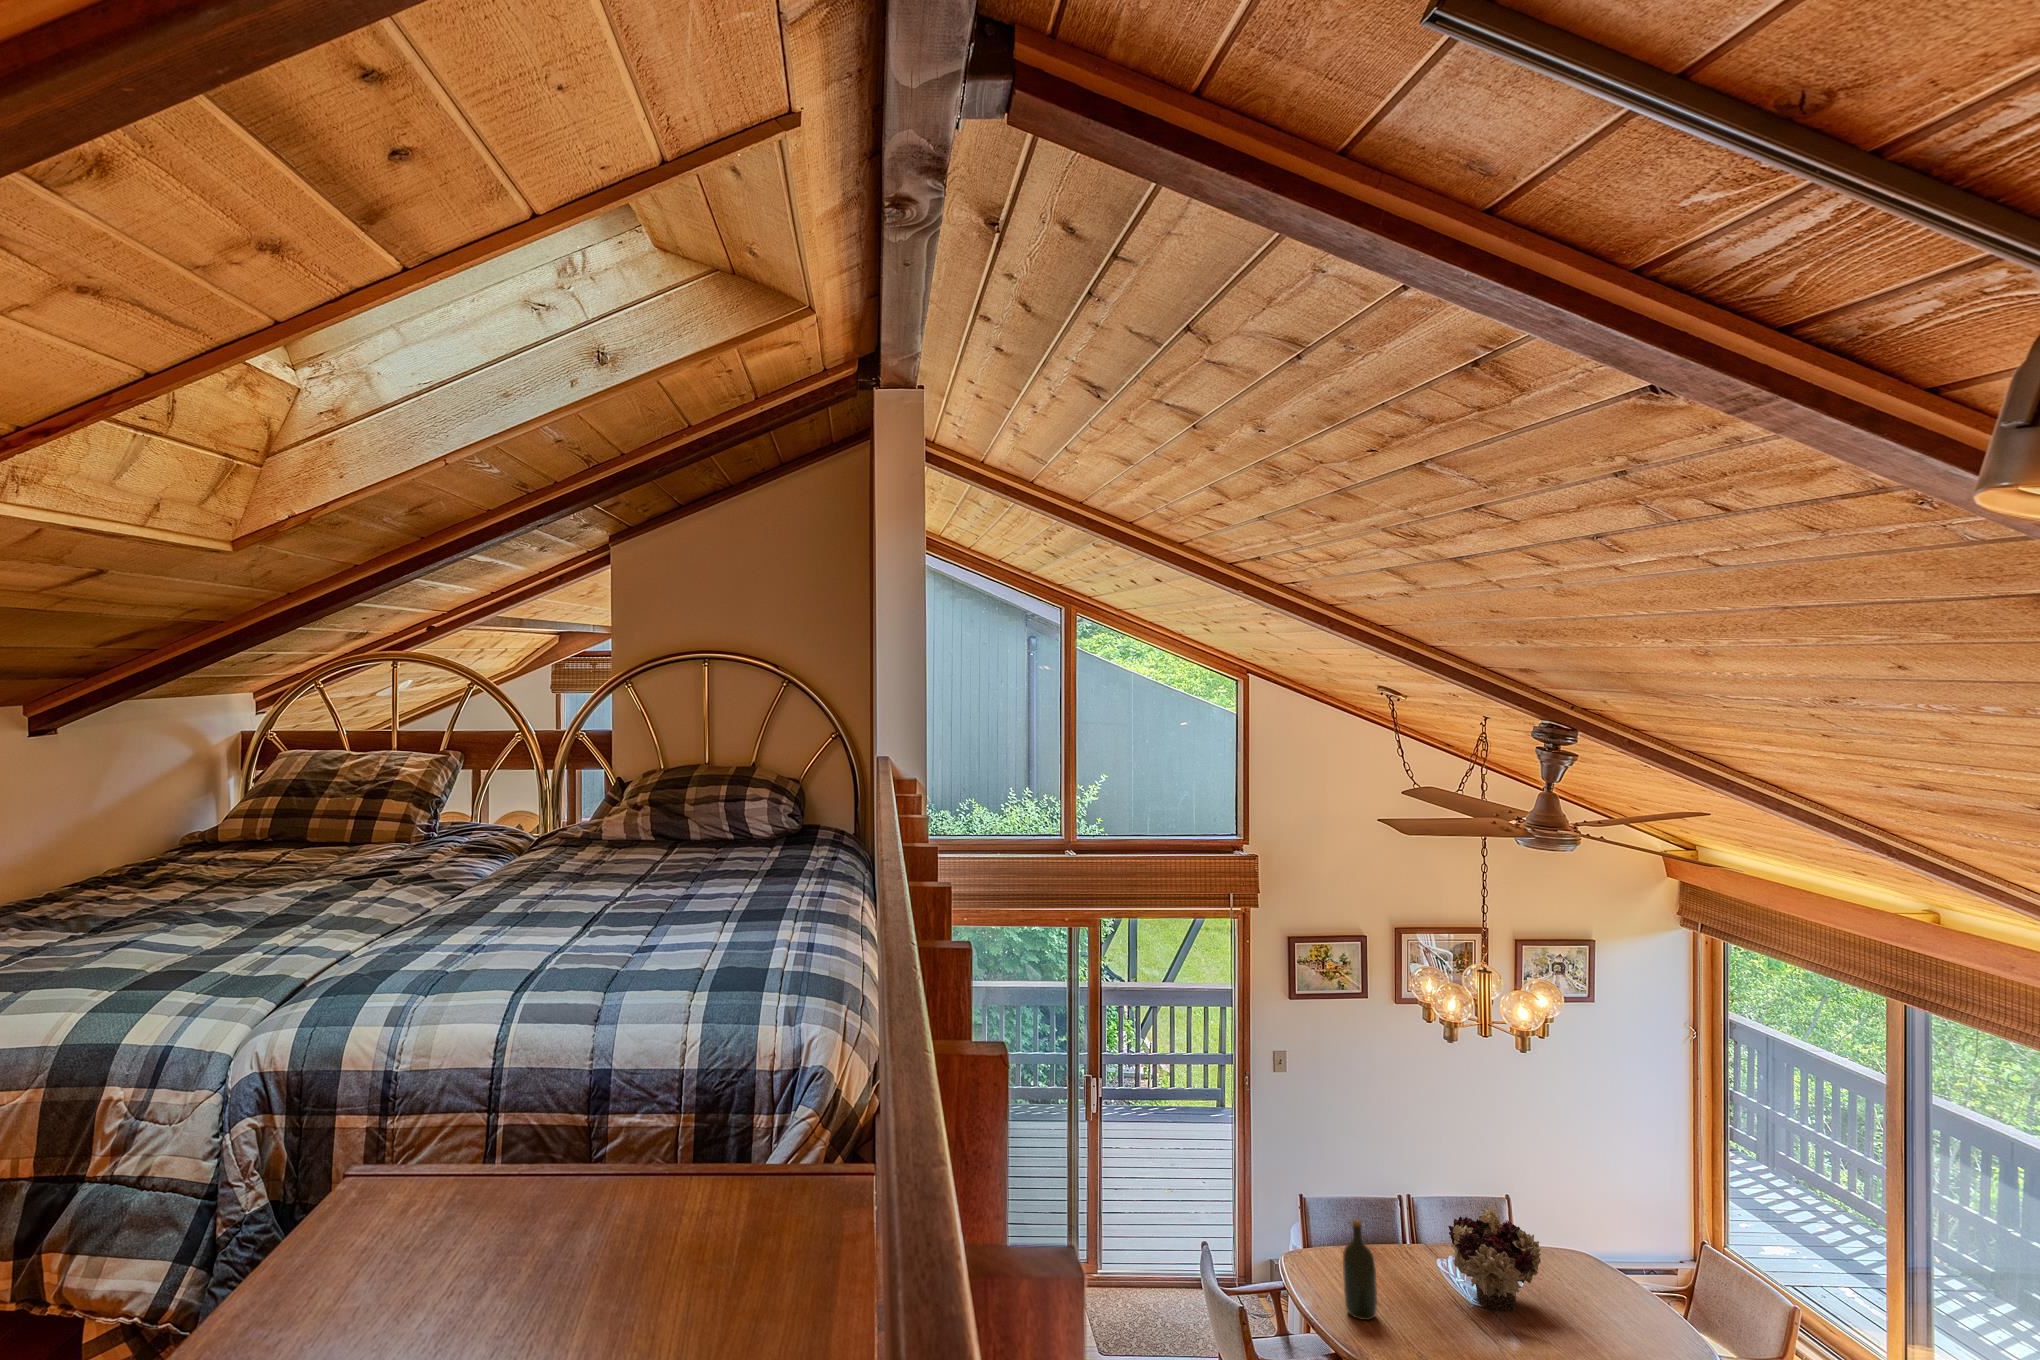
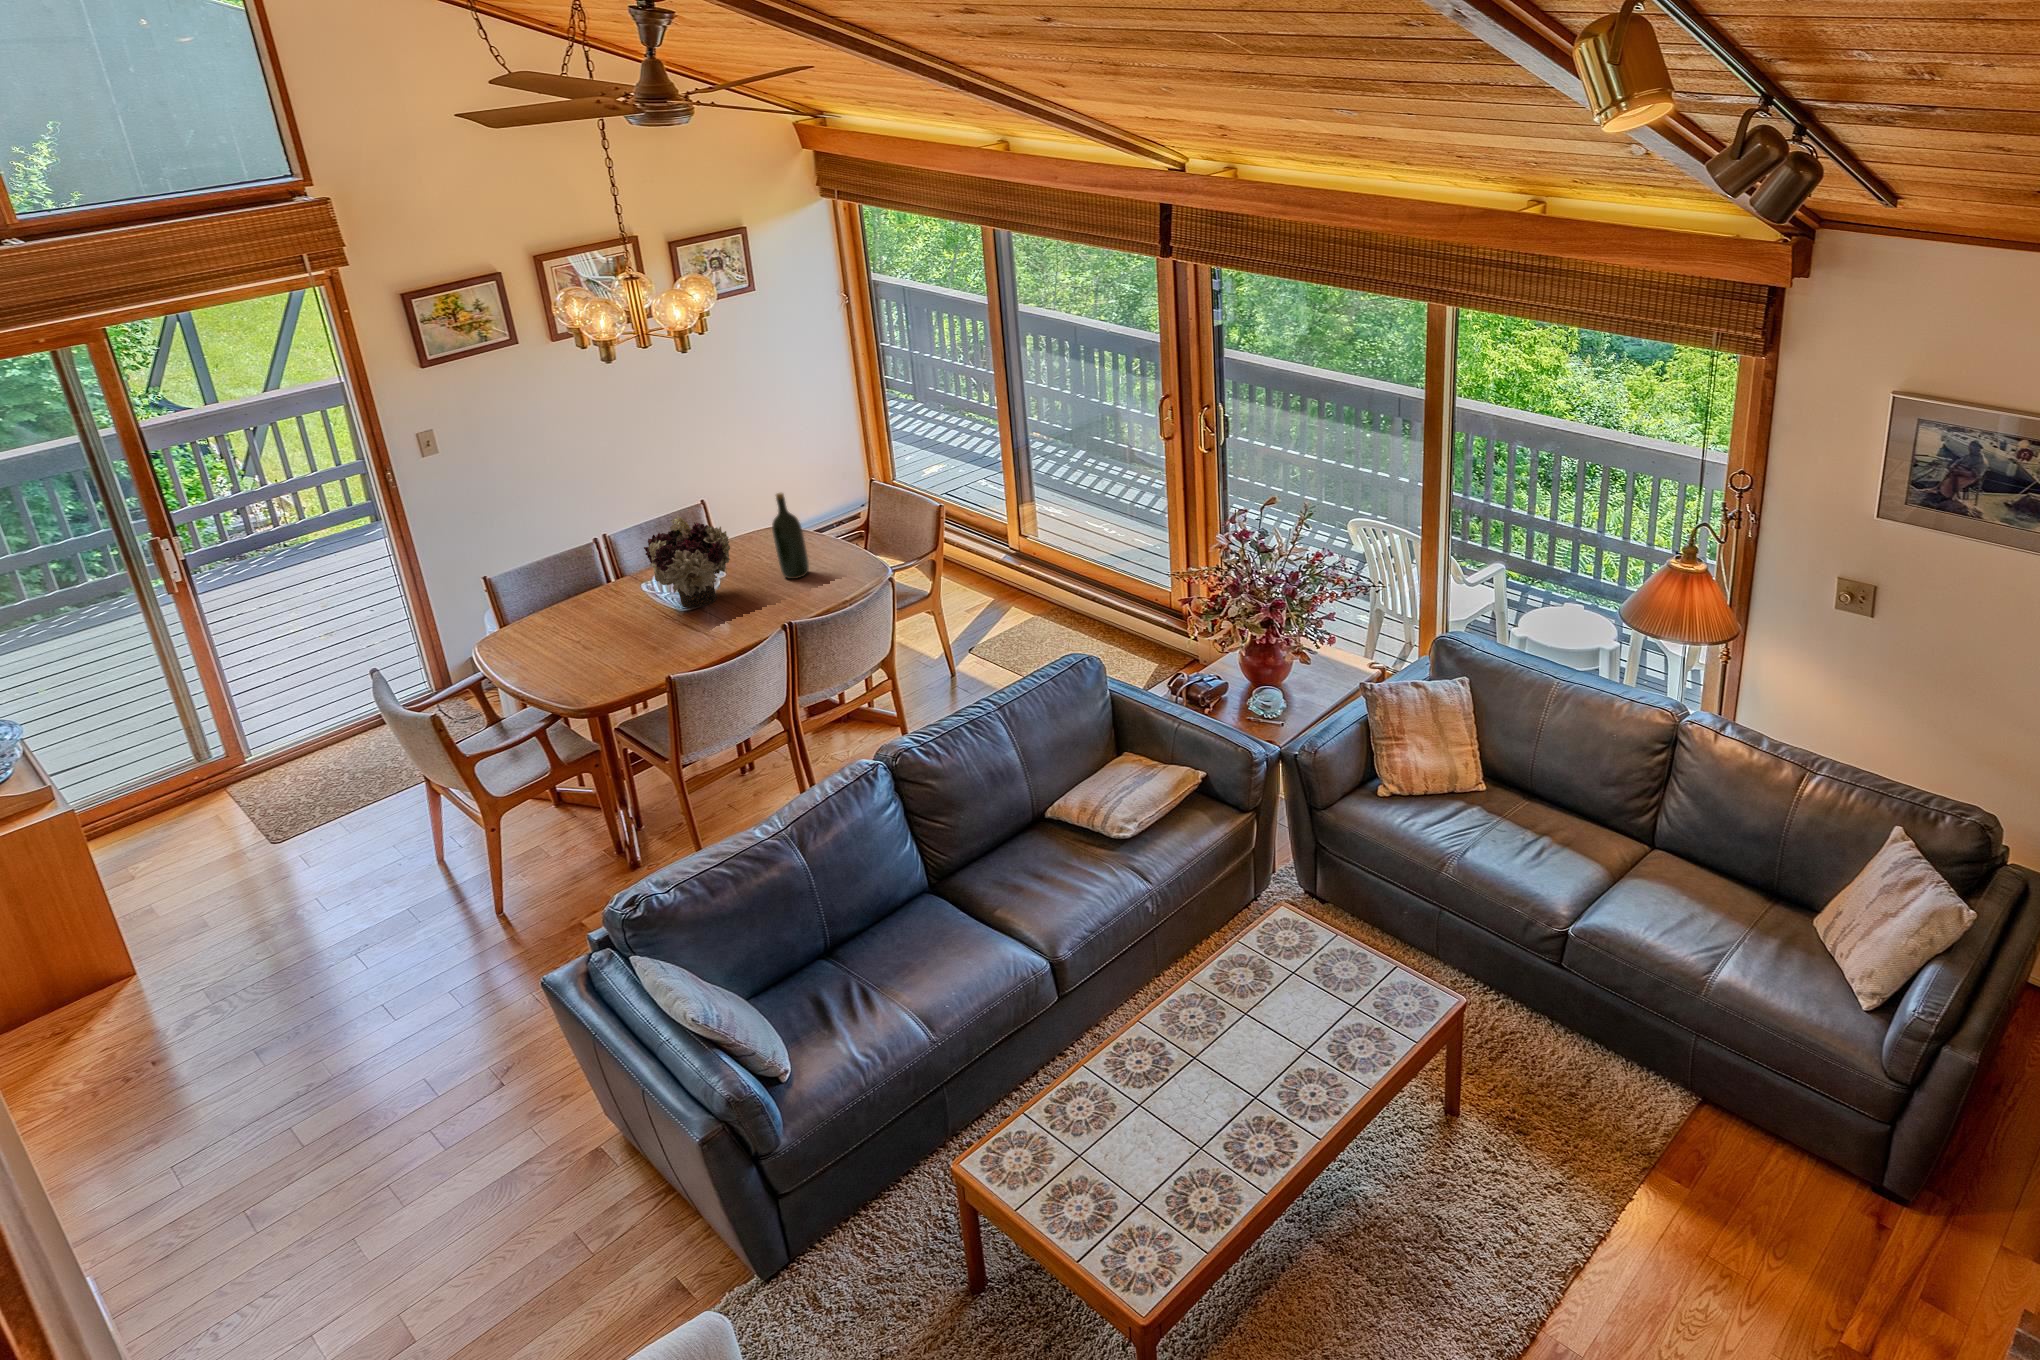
wine bottle: present [1343,1219,1377,1320] -> present [772,493,809,579]

